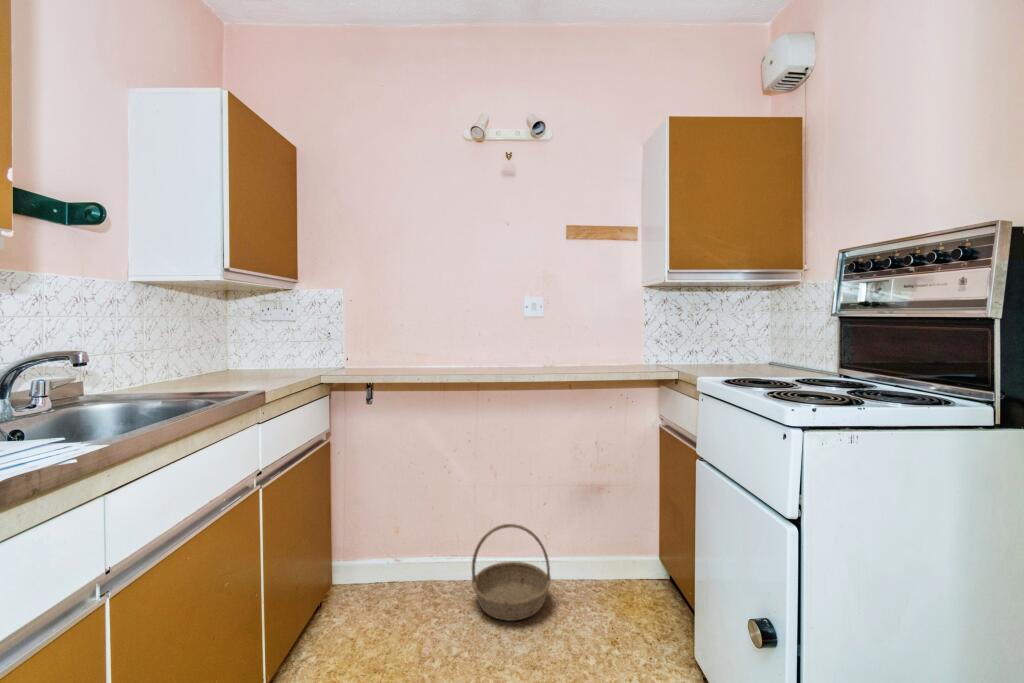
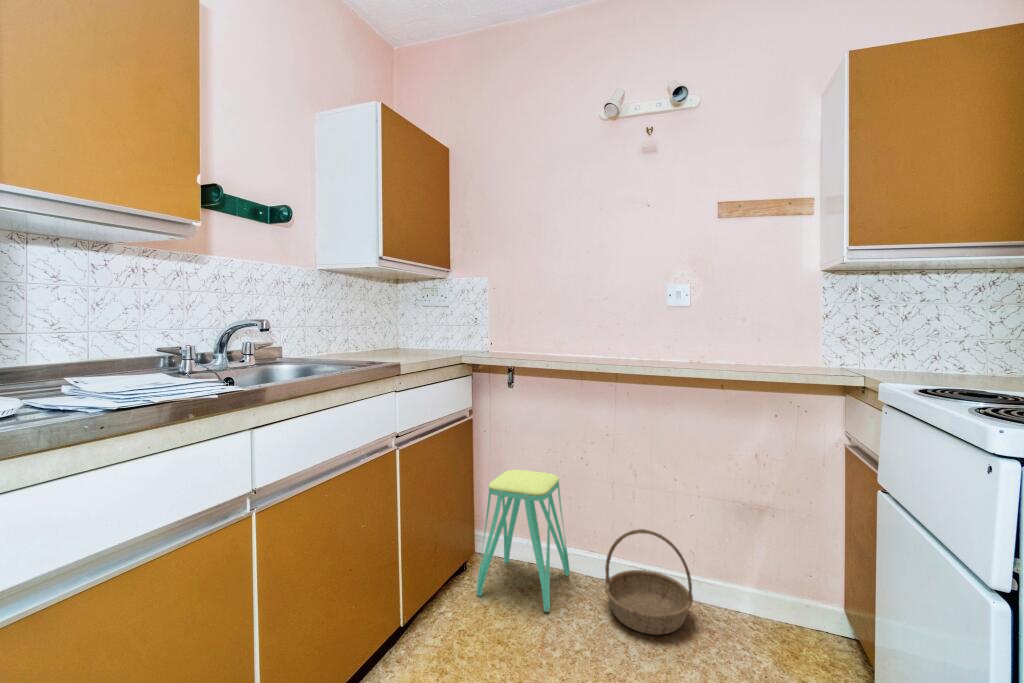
stool: none [338,485,433,629] -> present [477,469,570,612]

